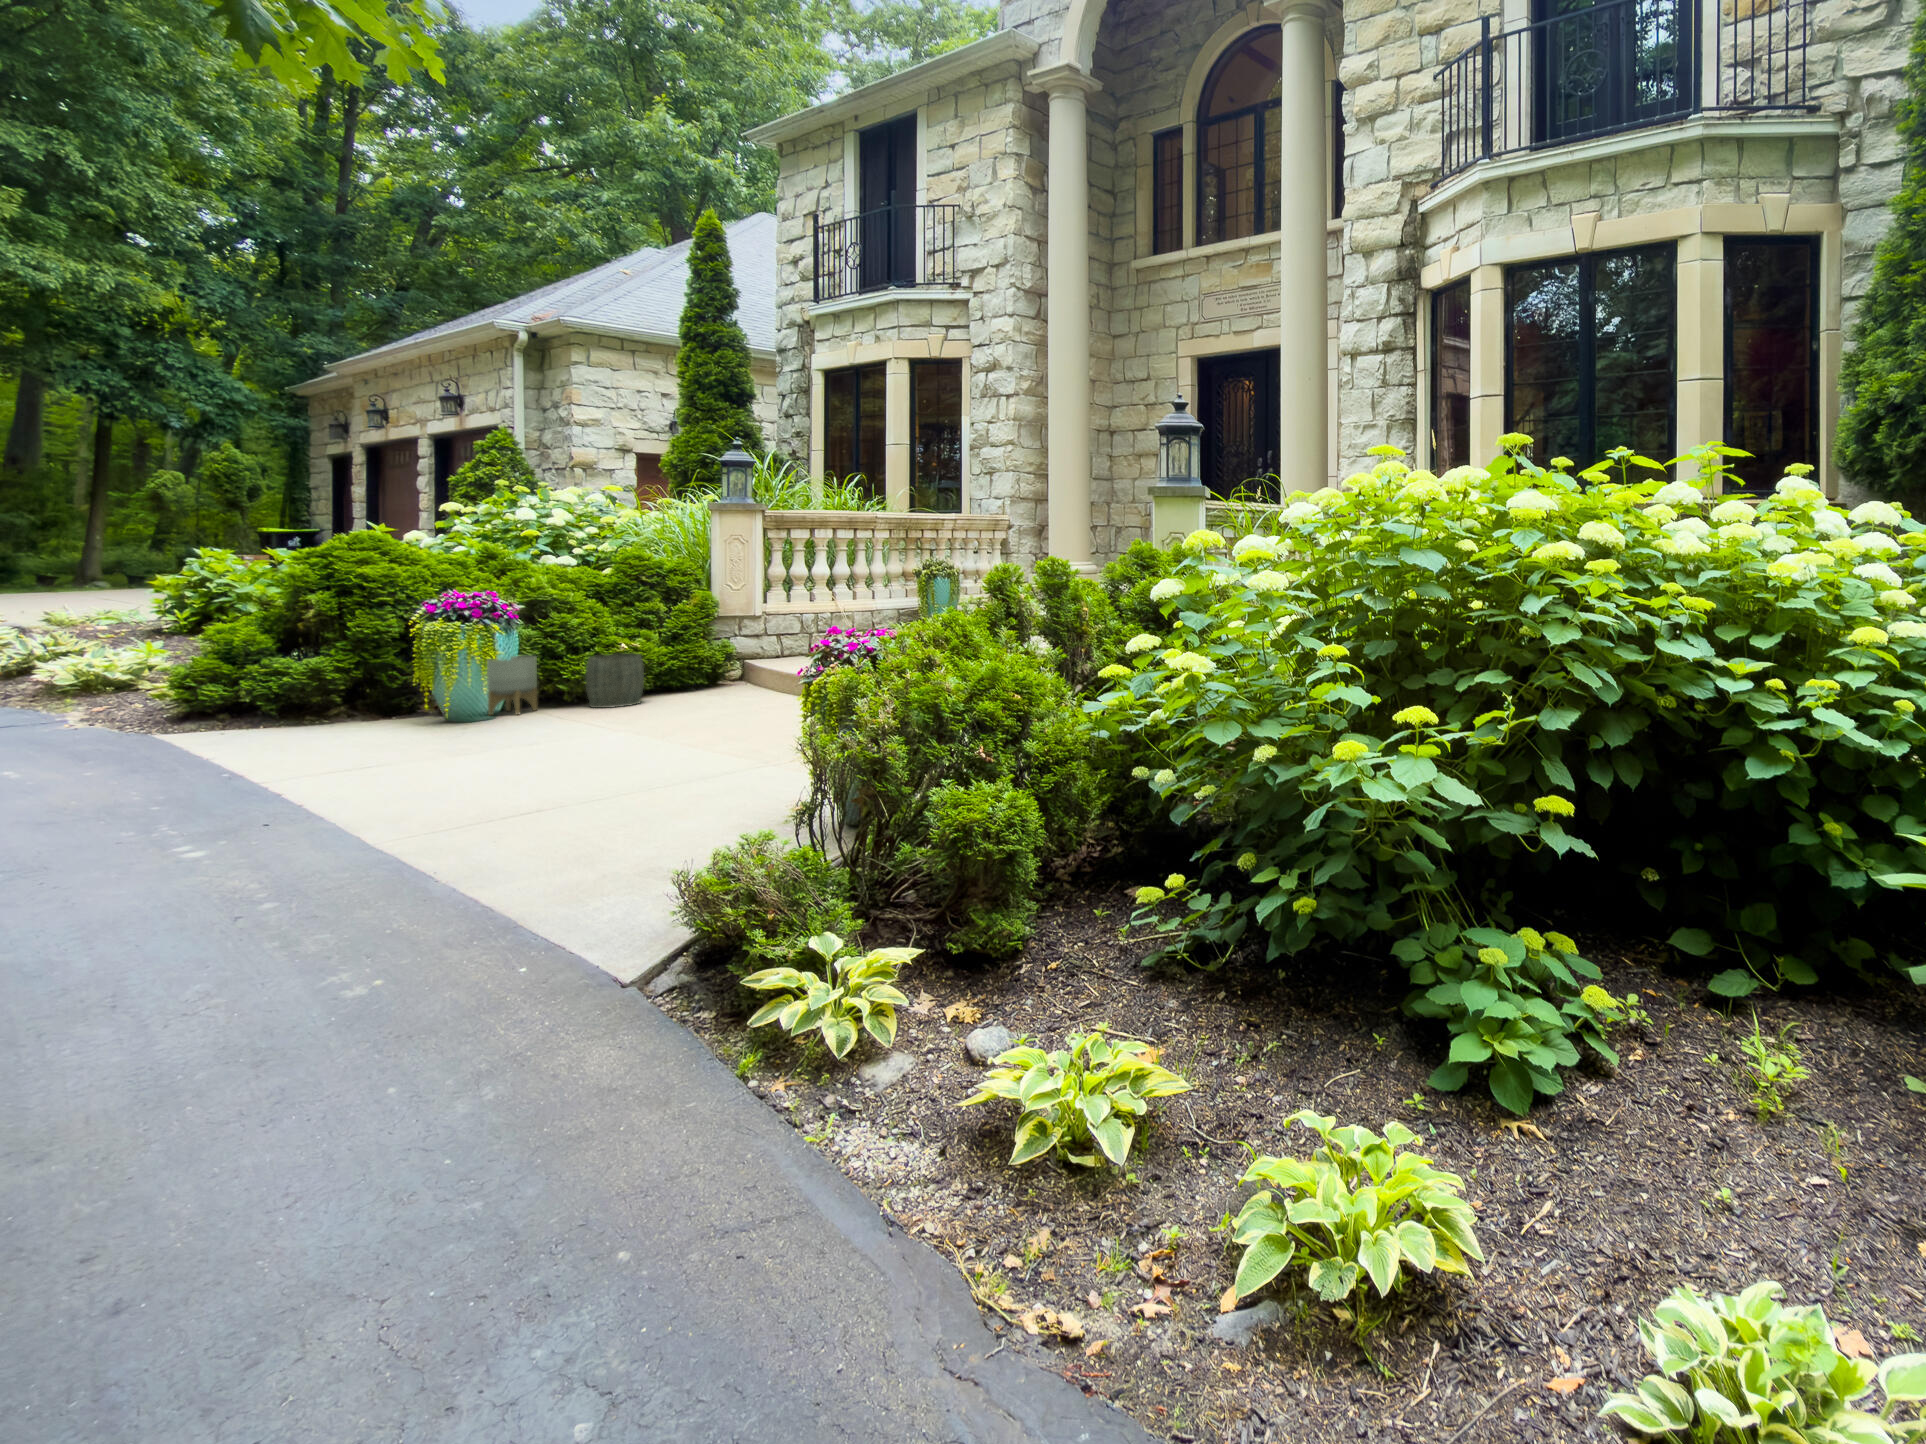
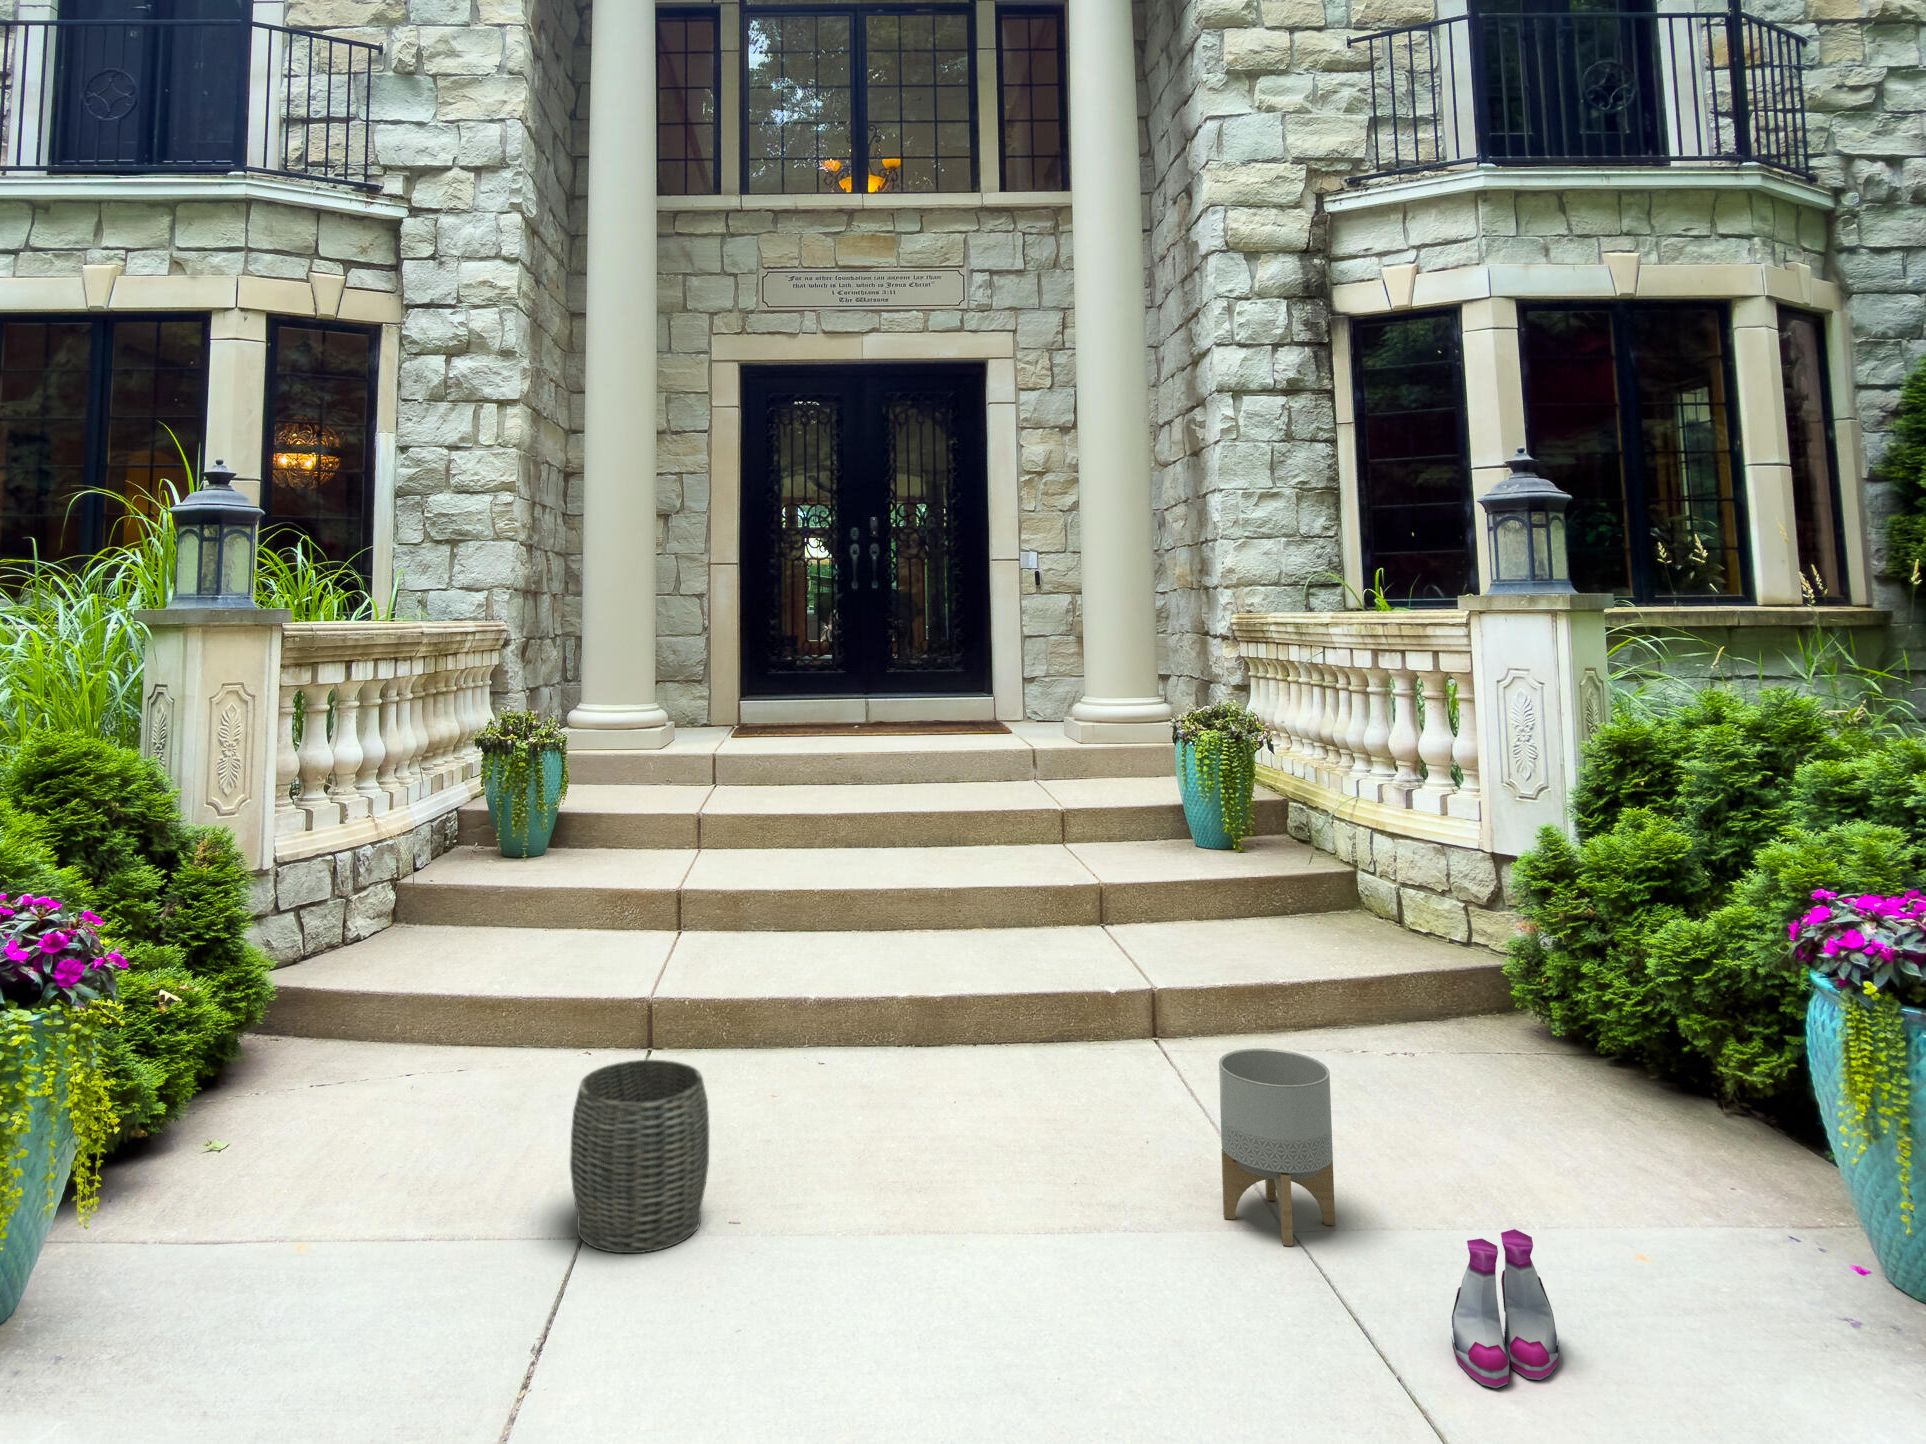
planter: present [487,656,537,715] -> present [1219,1048,1335,1246]
boots: none [630,705,688,750] -> present [1451,1229,1559,1388]

